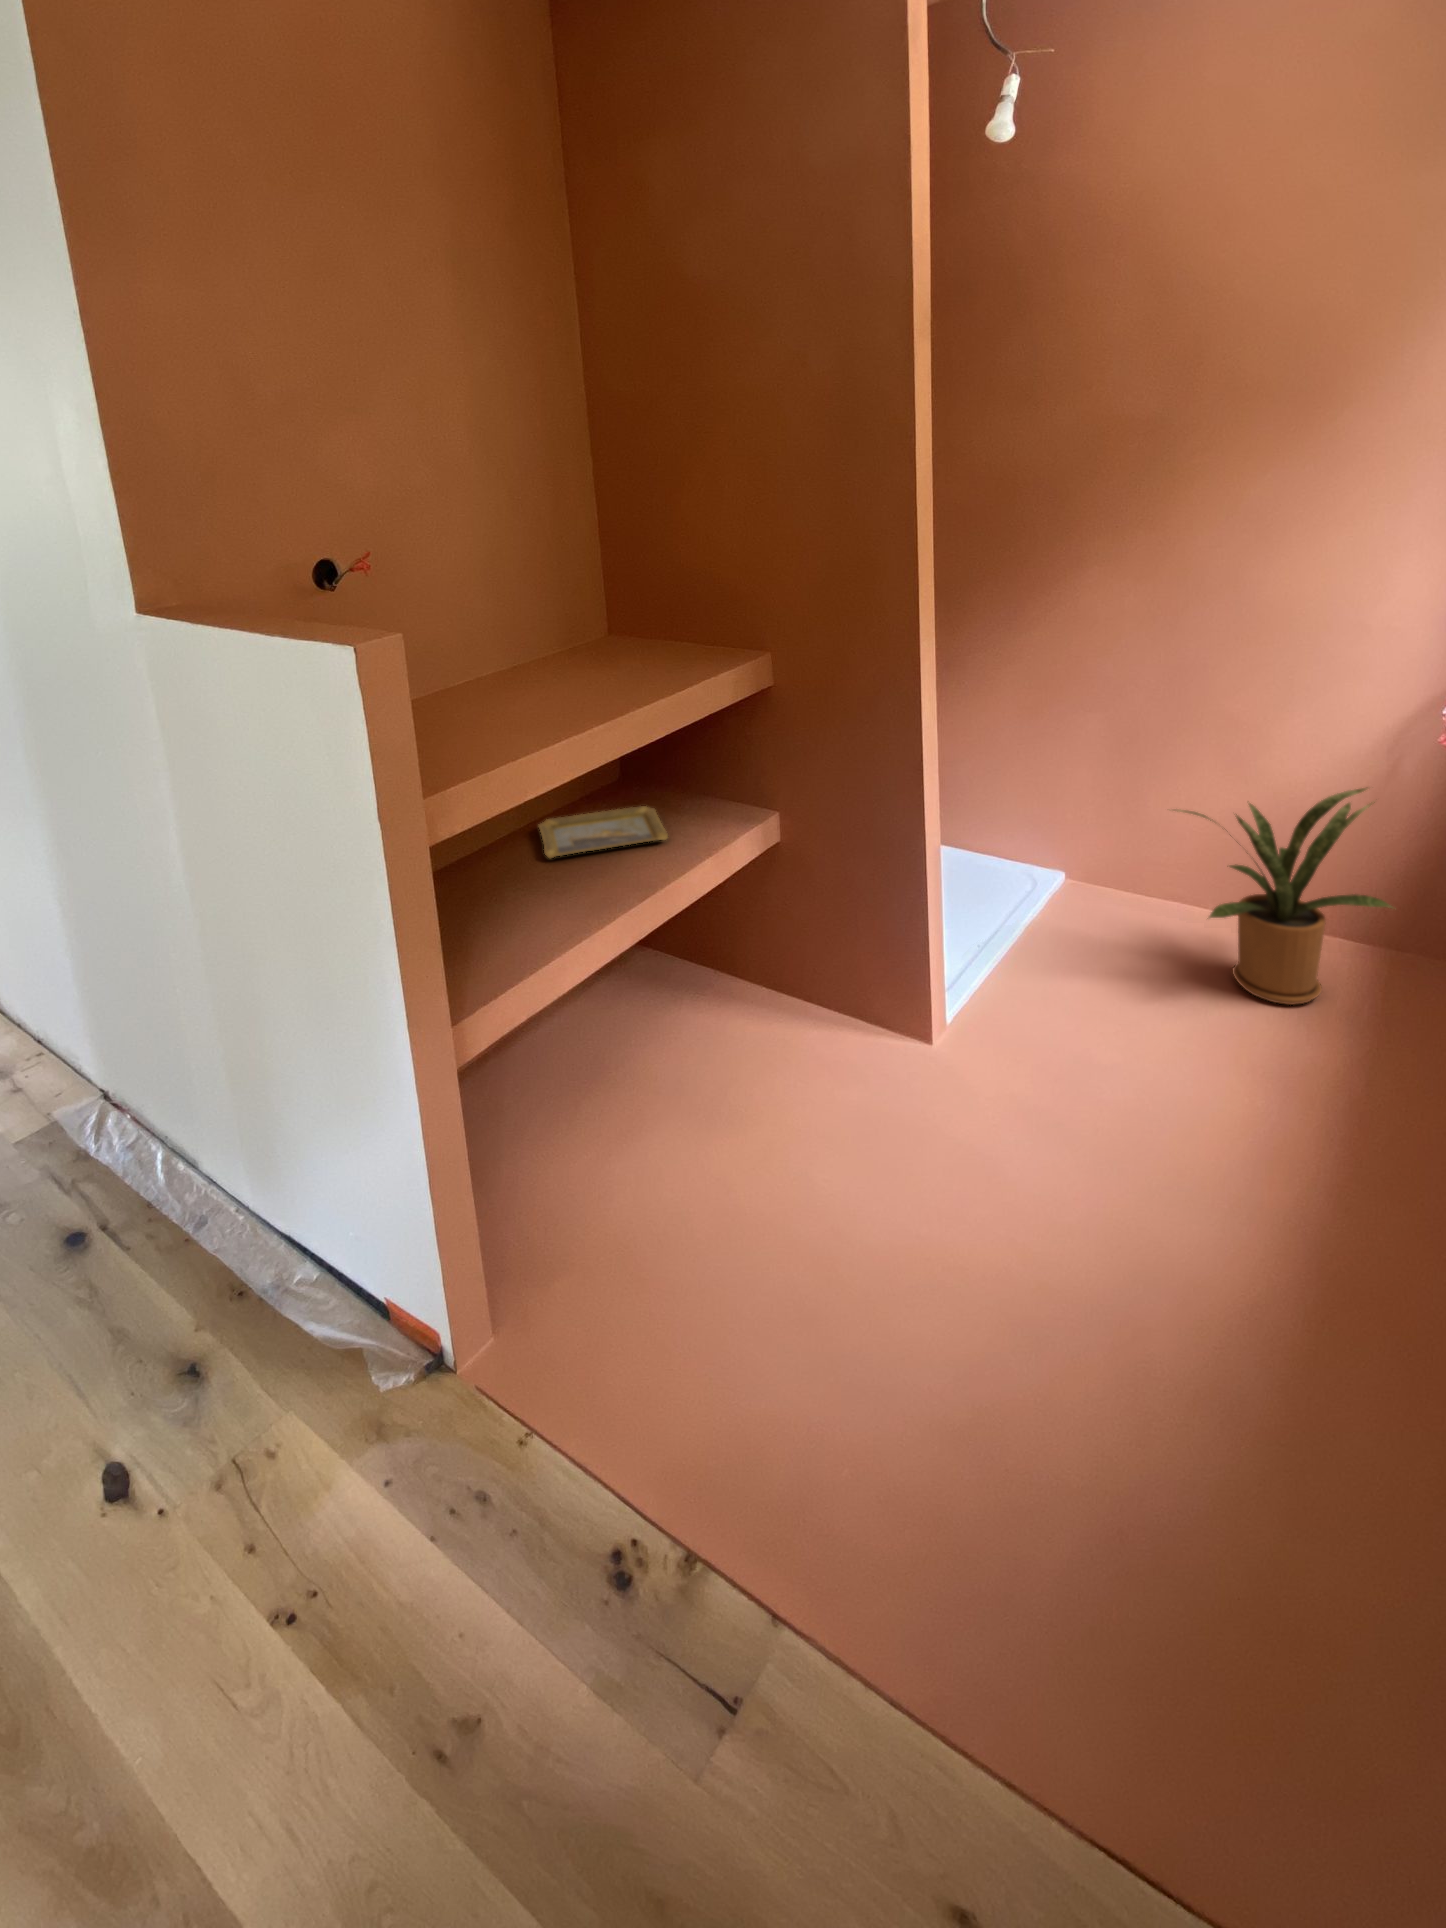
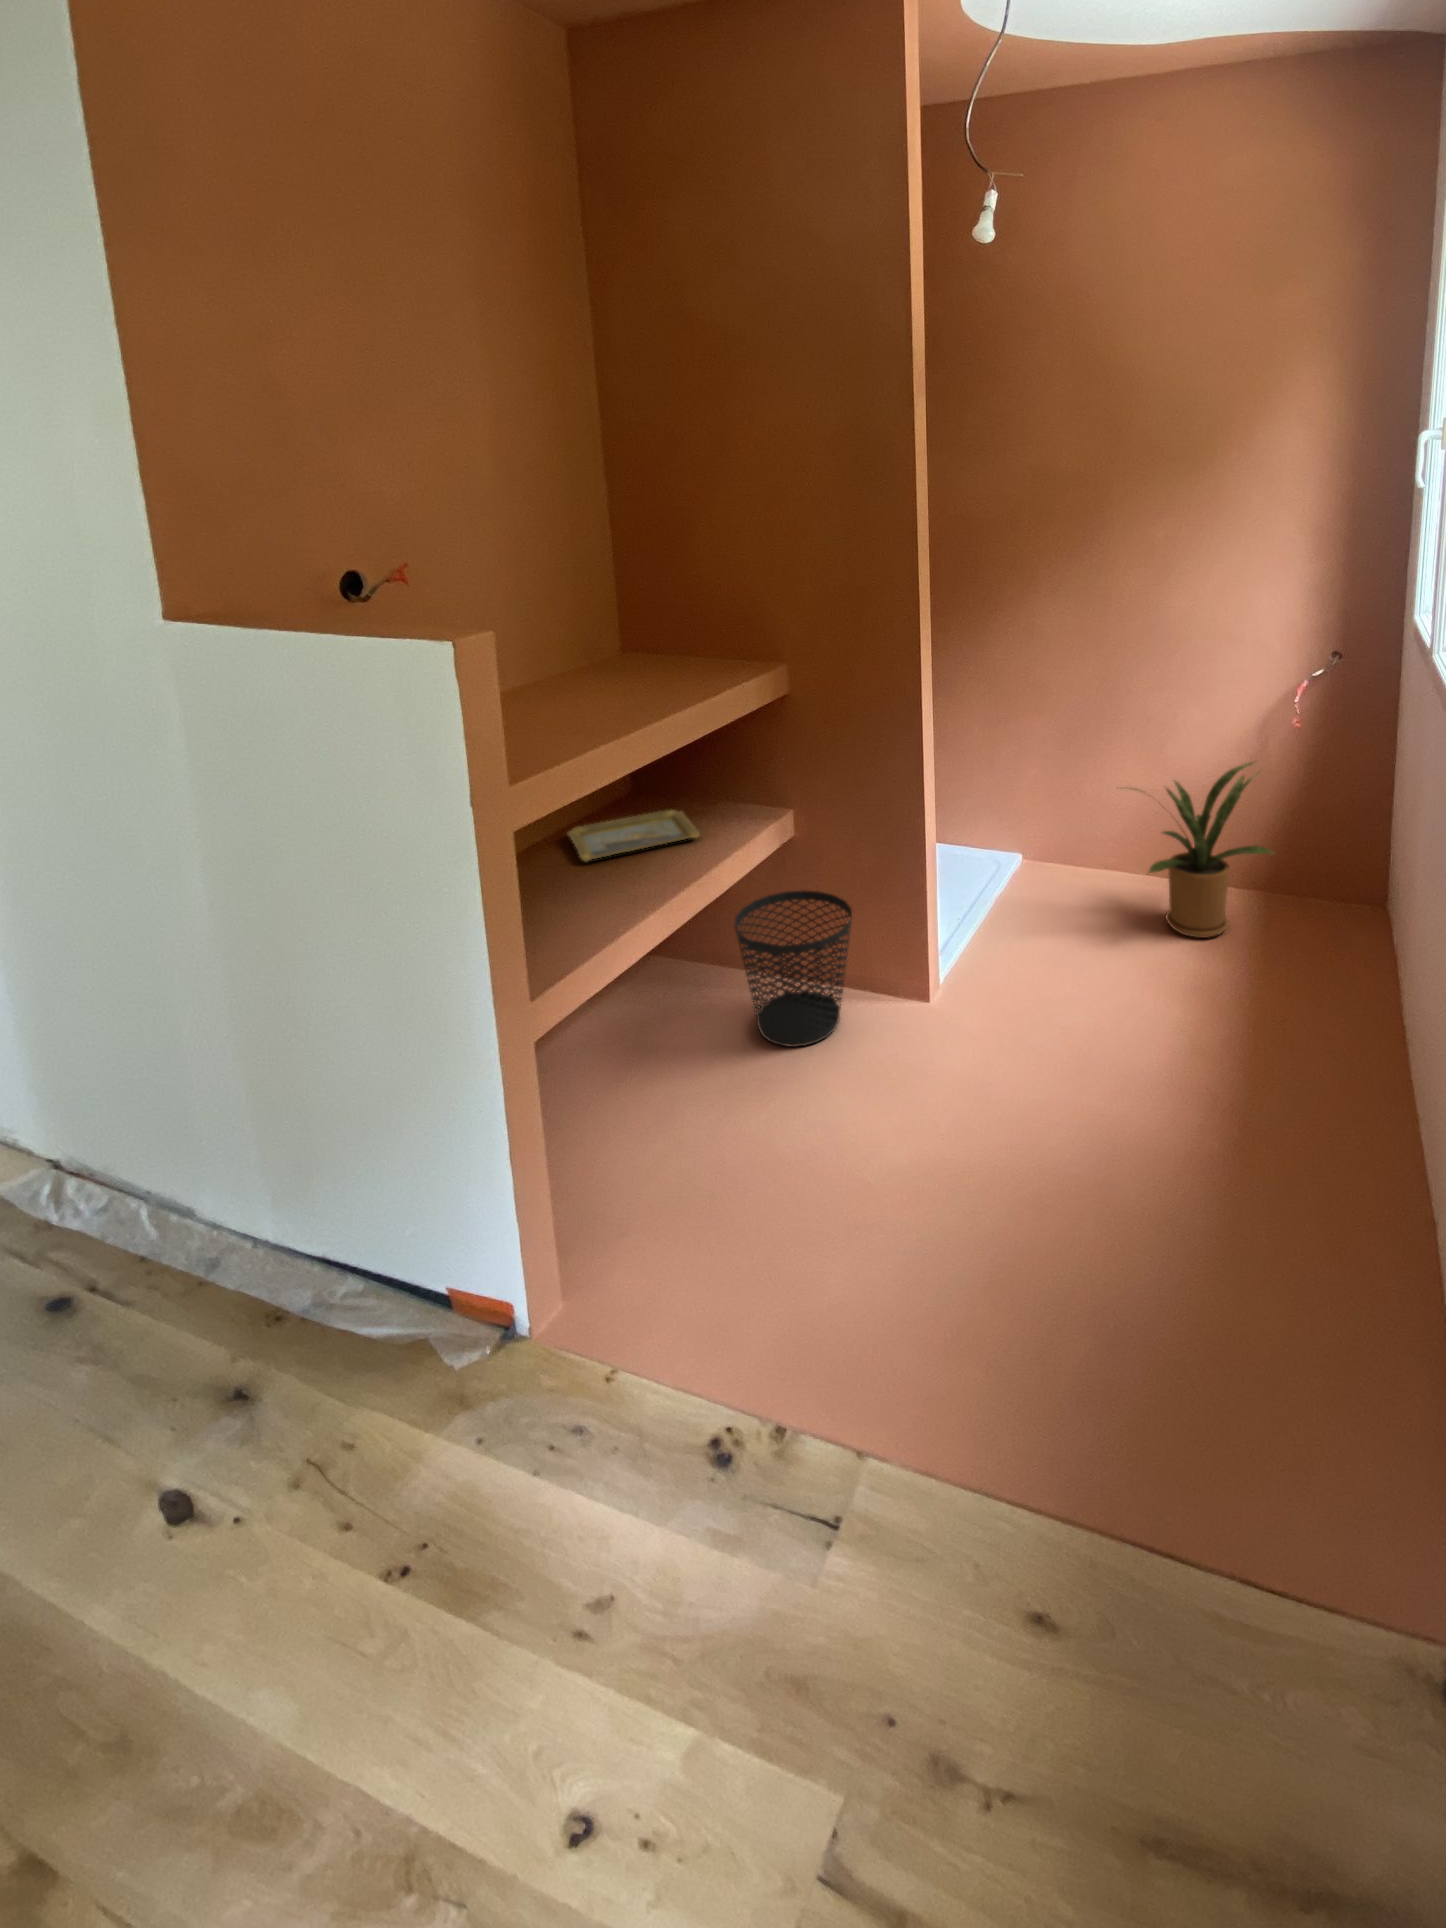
wastebasket: none [703,903,833,1077] -> present [735,890,852,1047]

